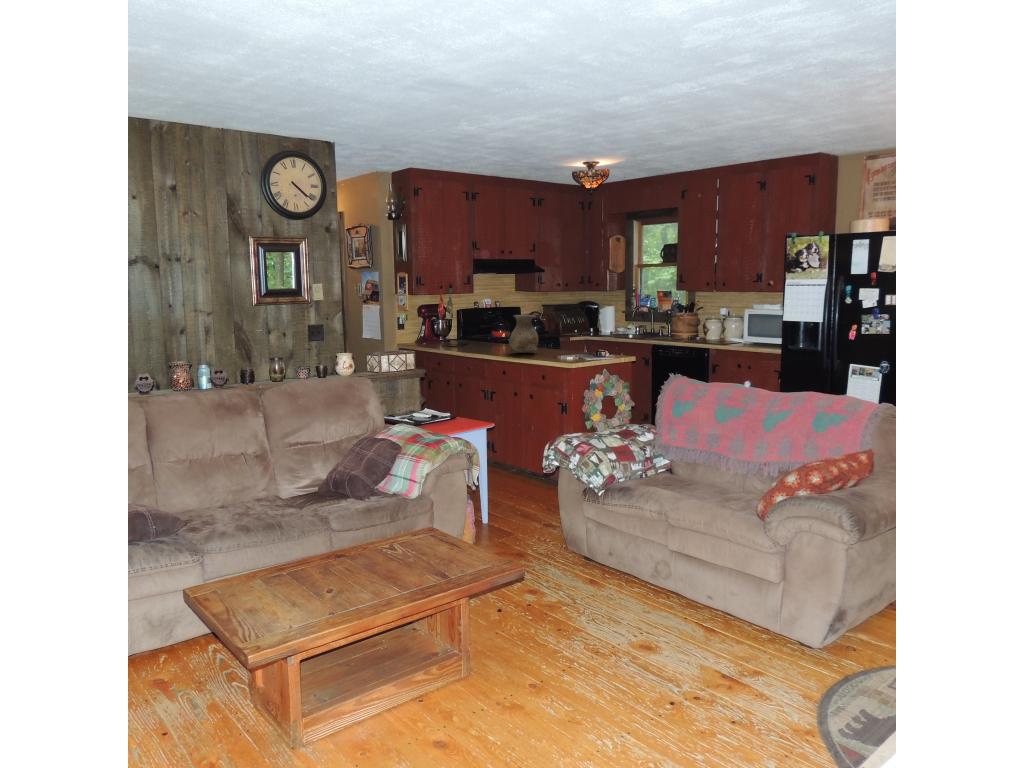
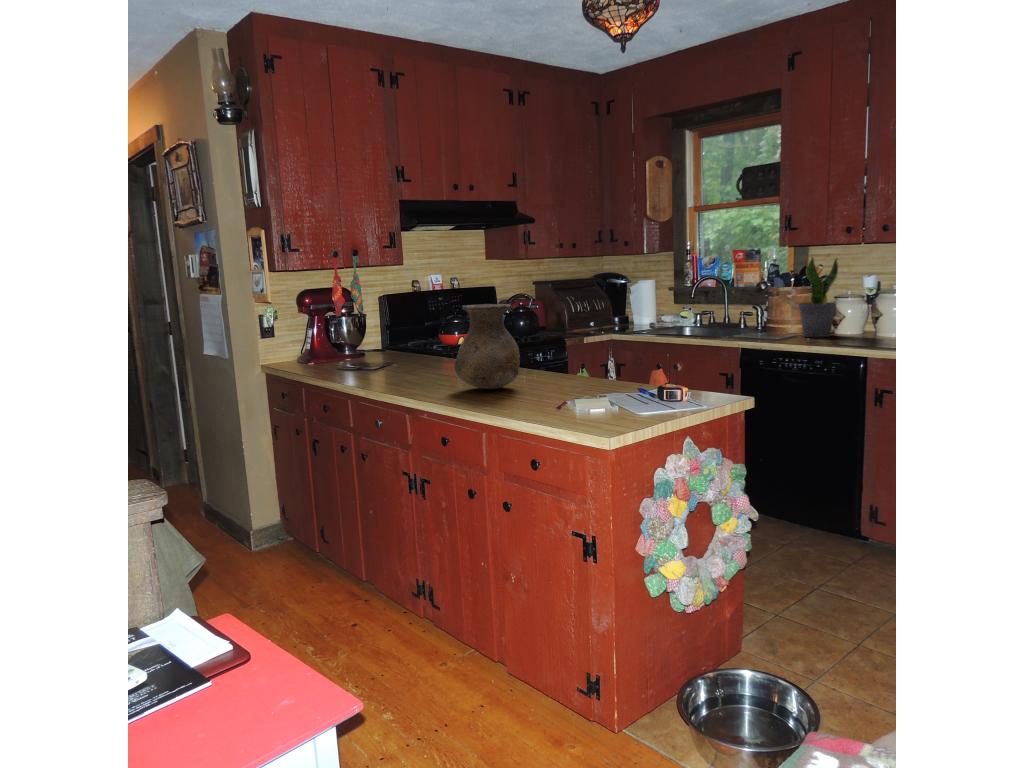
potted plant: none [684,297,704,340] -> present [799,257,838,337]

